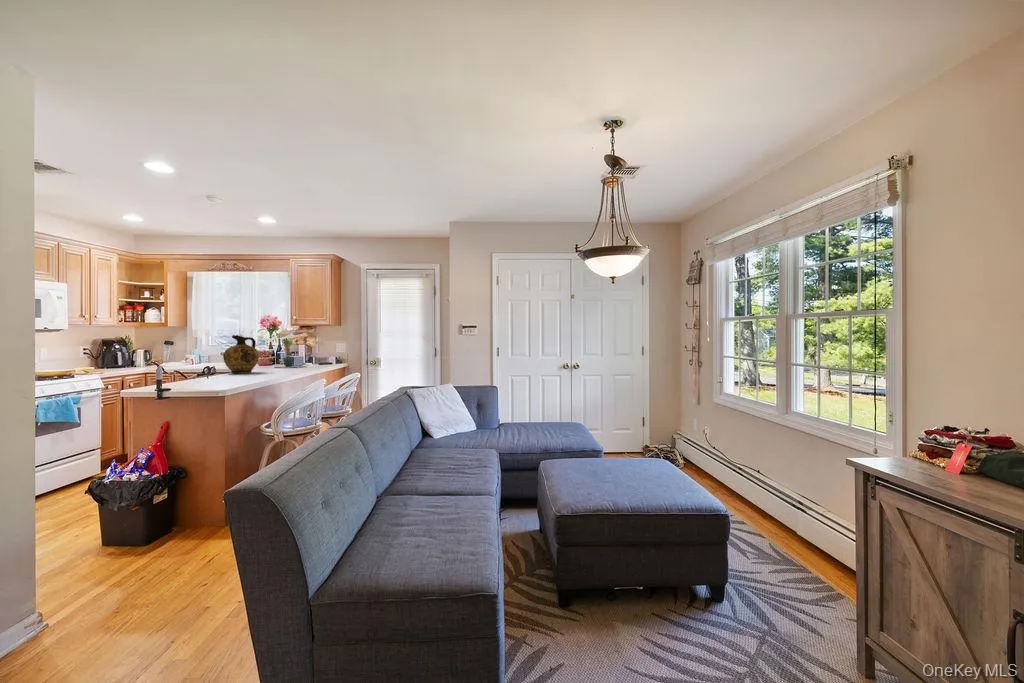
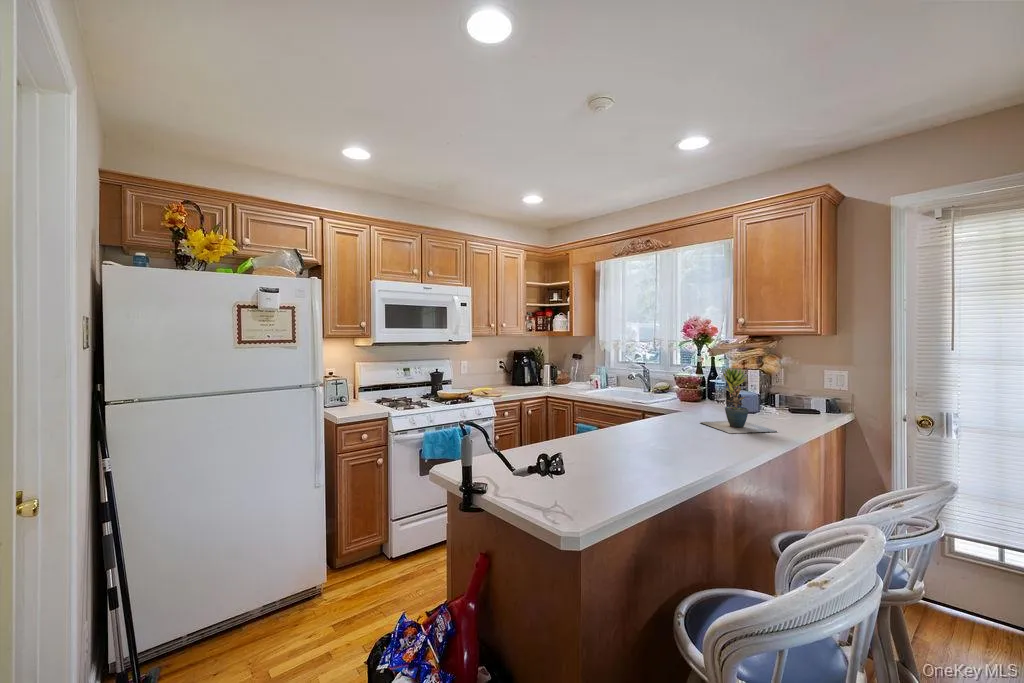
ceramic jug: present [223,335,259,373] -> none [605,377,679,469]

